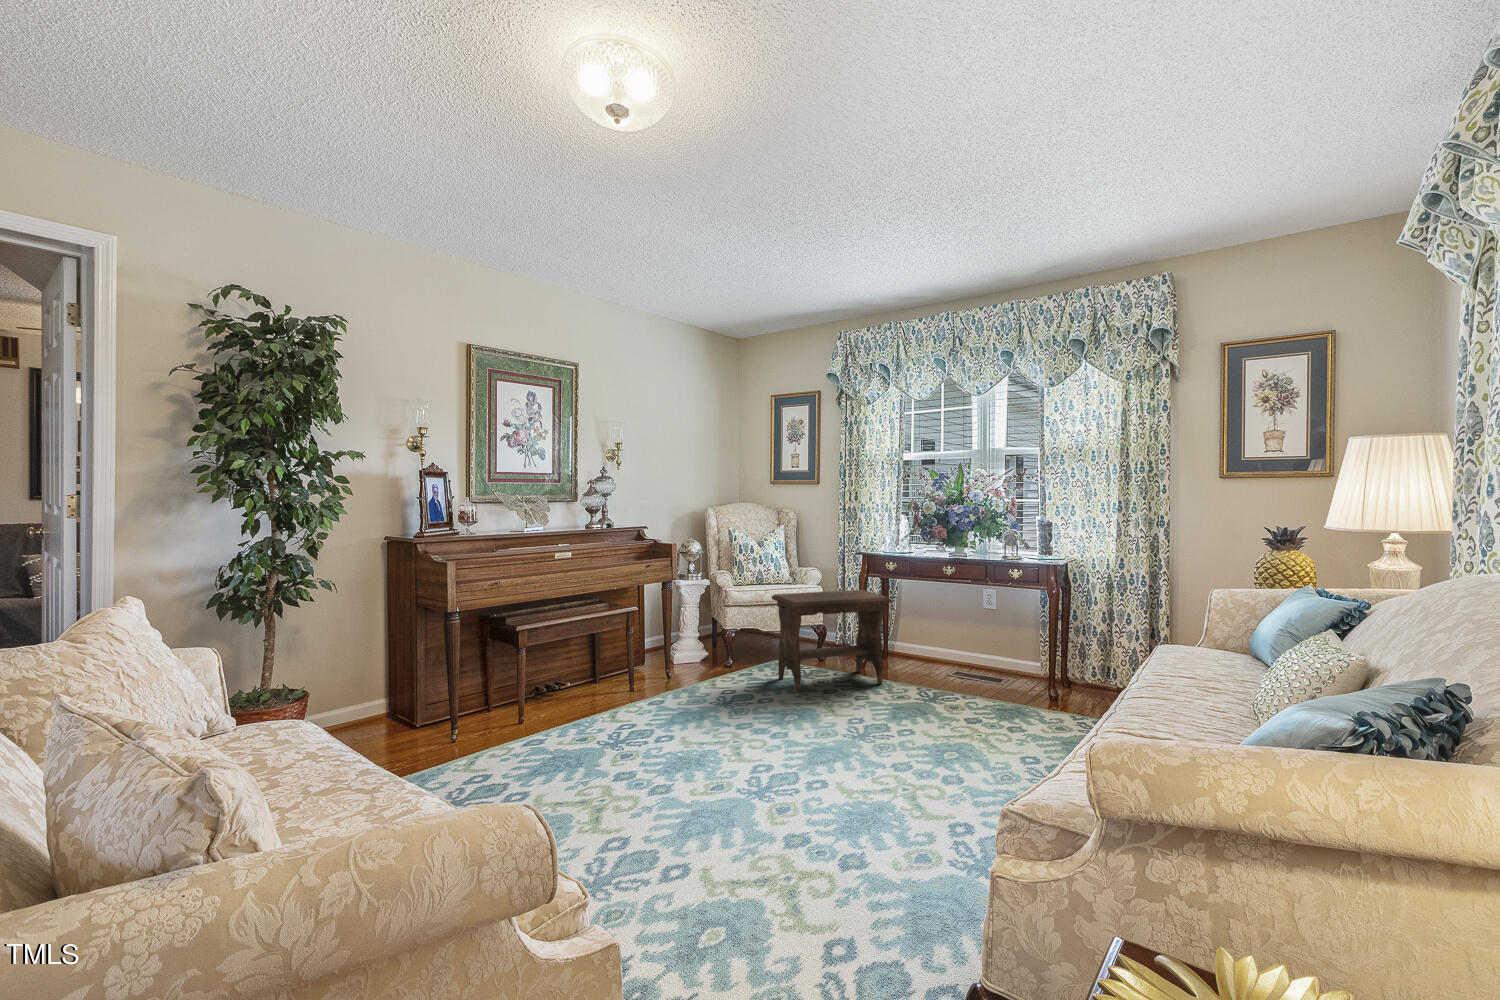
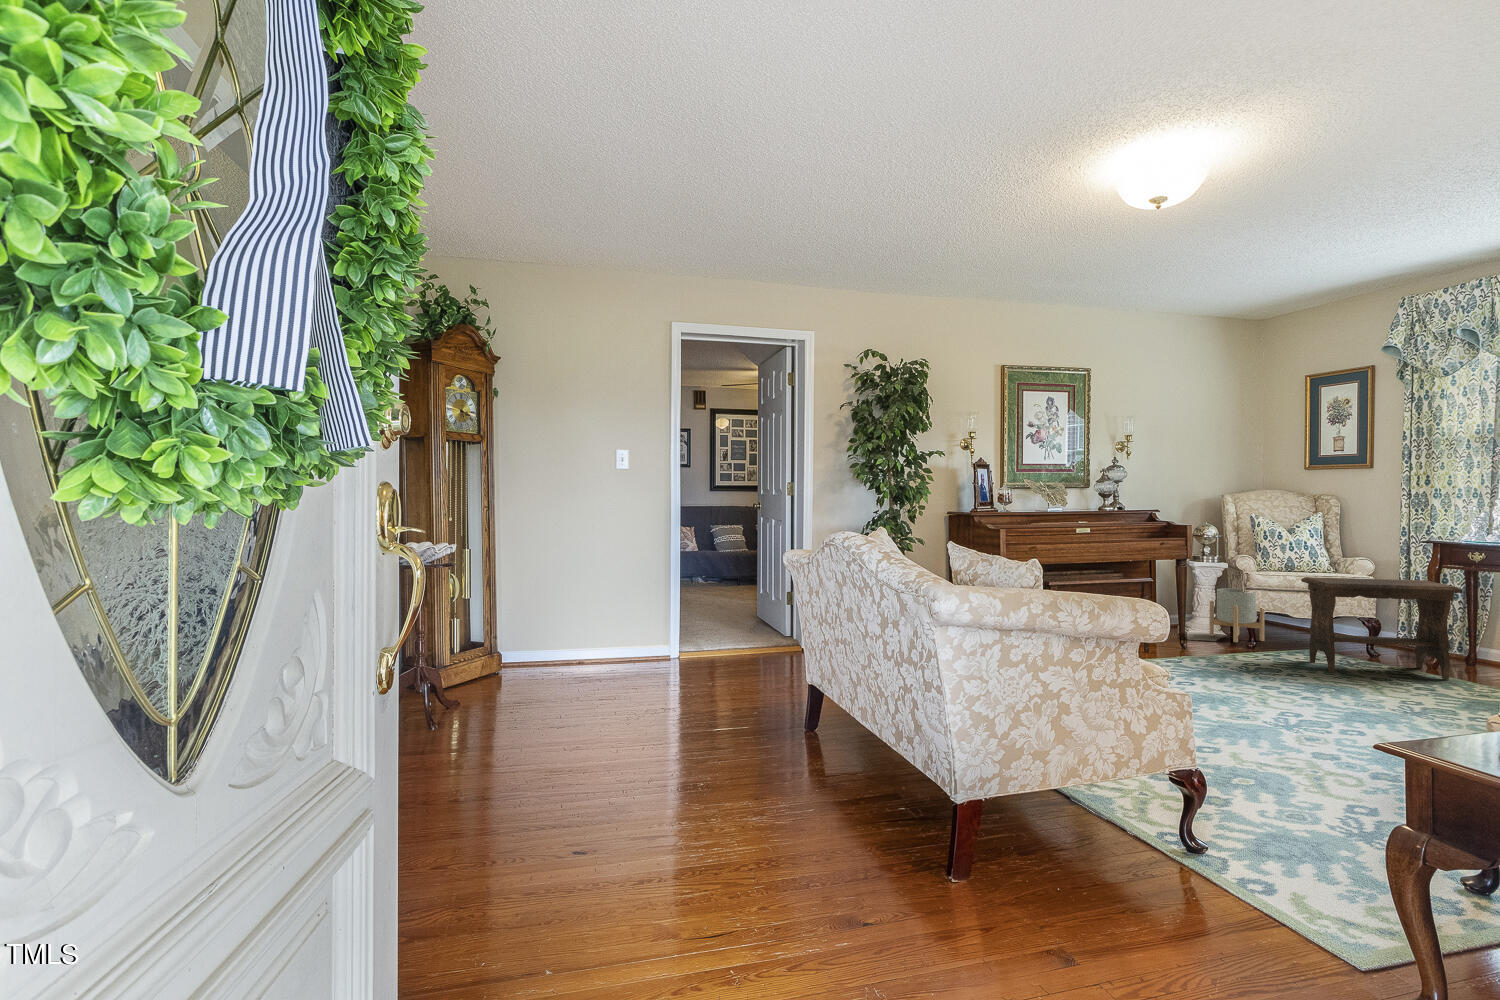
planter: none [693,604,740,662] -> present [1209,588,1264,642]

